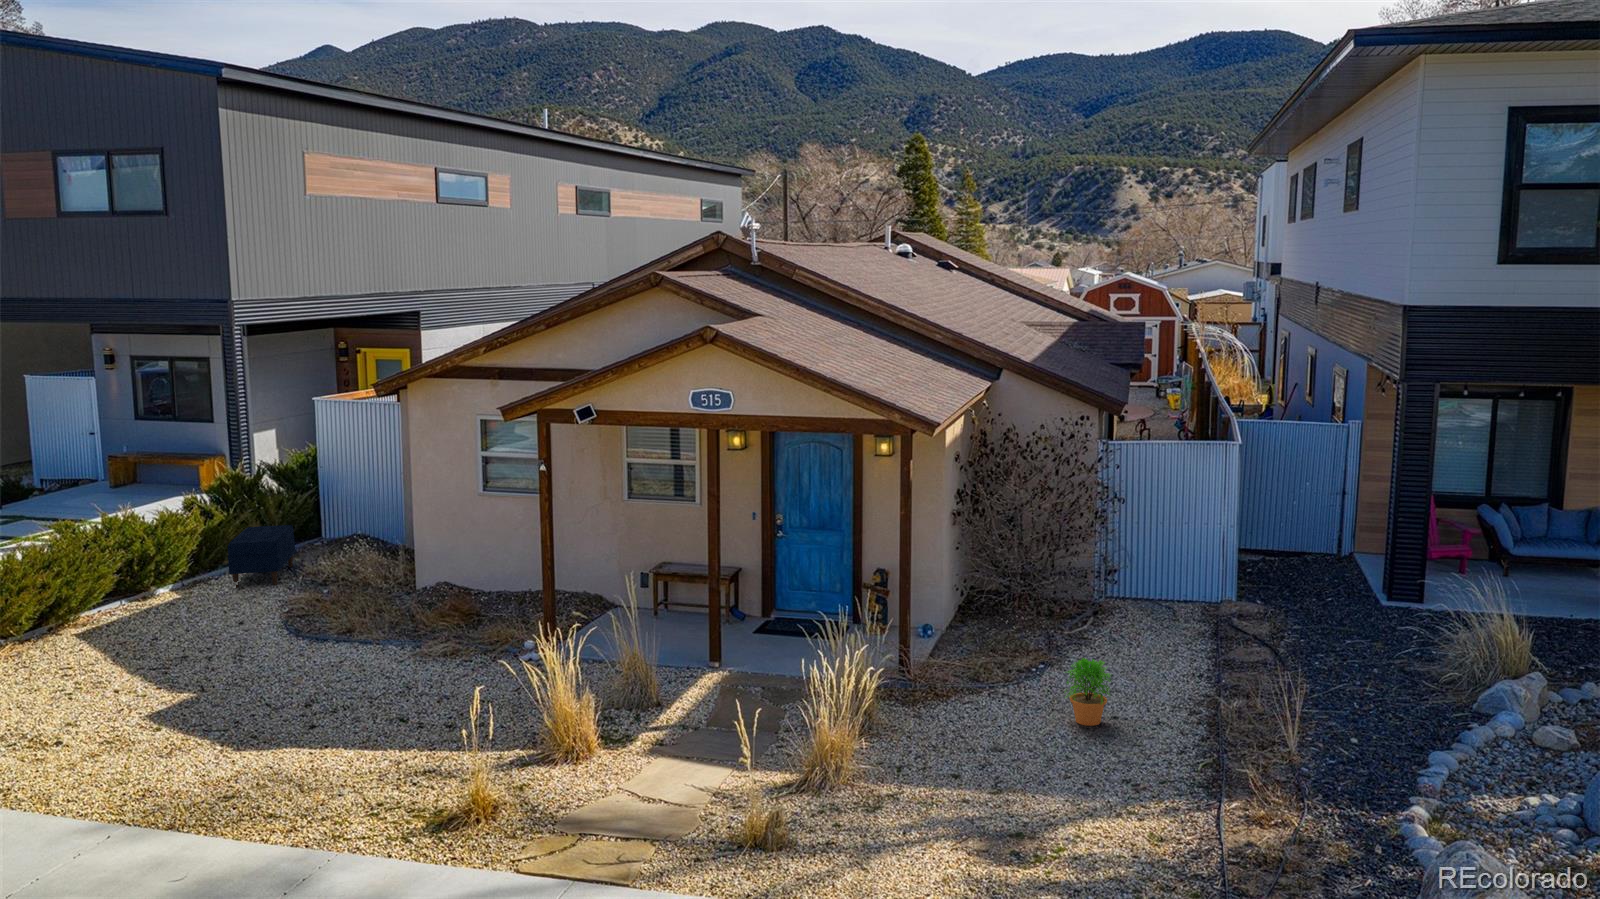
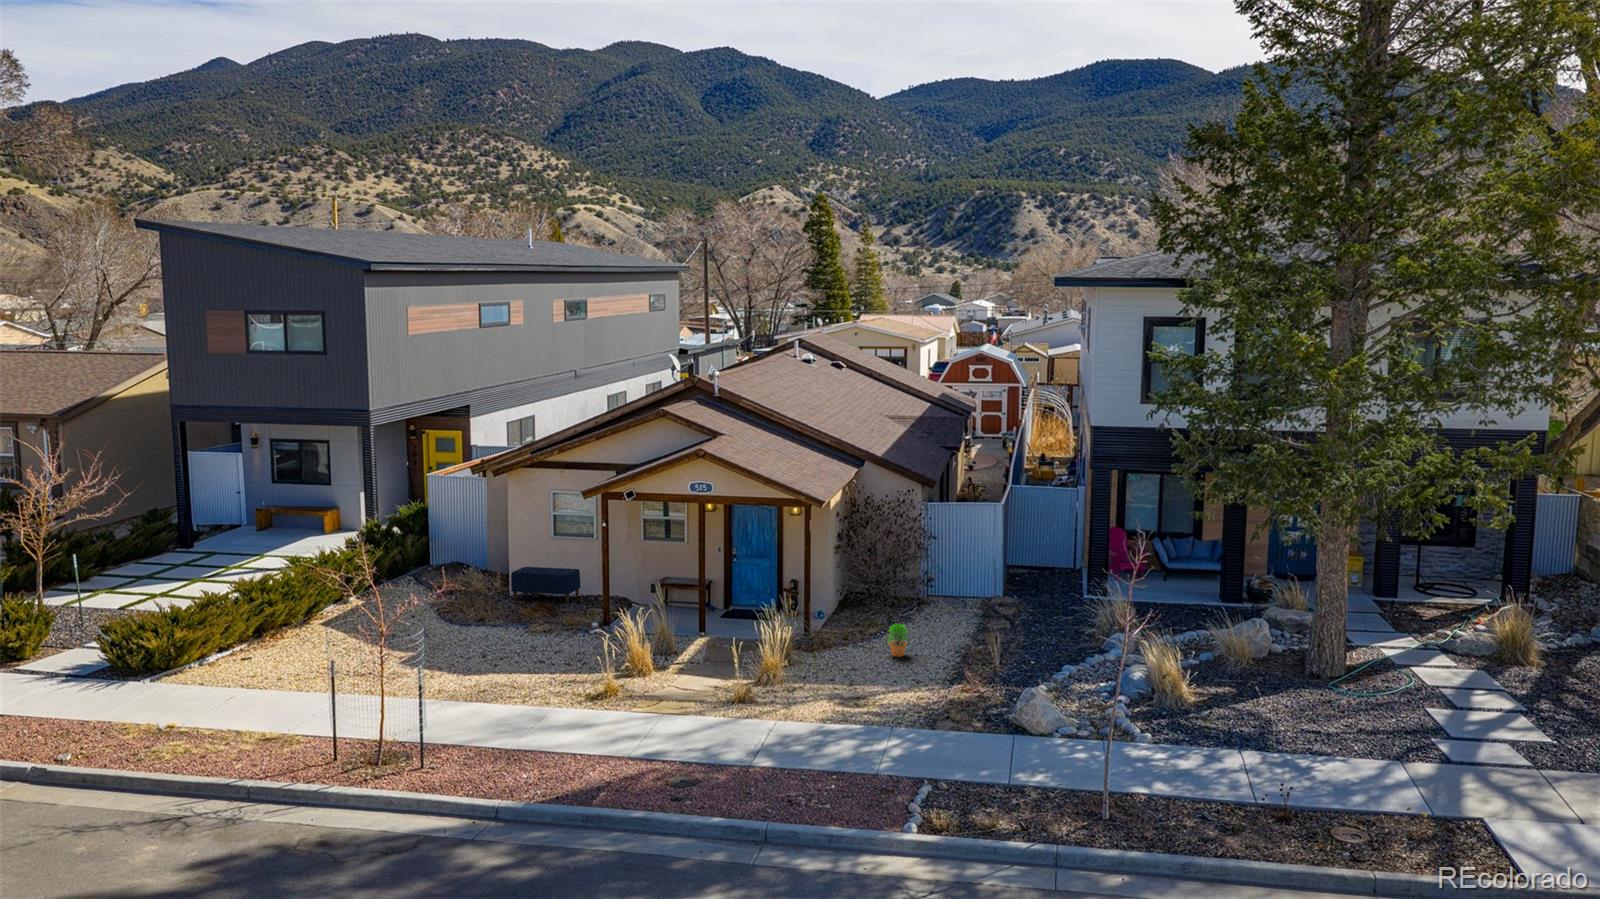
bench: present [228,525,295,588] -> present [511,567,580,603]

